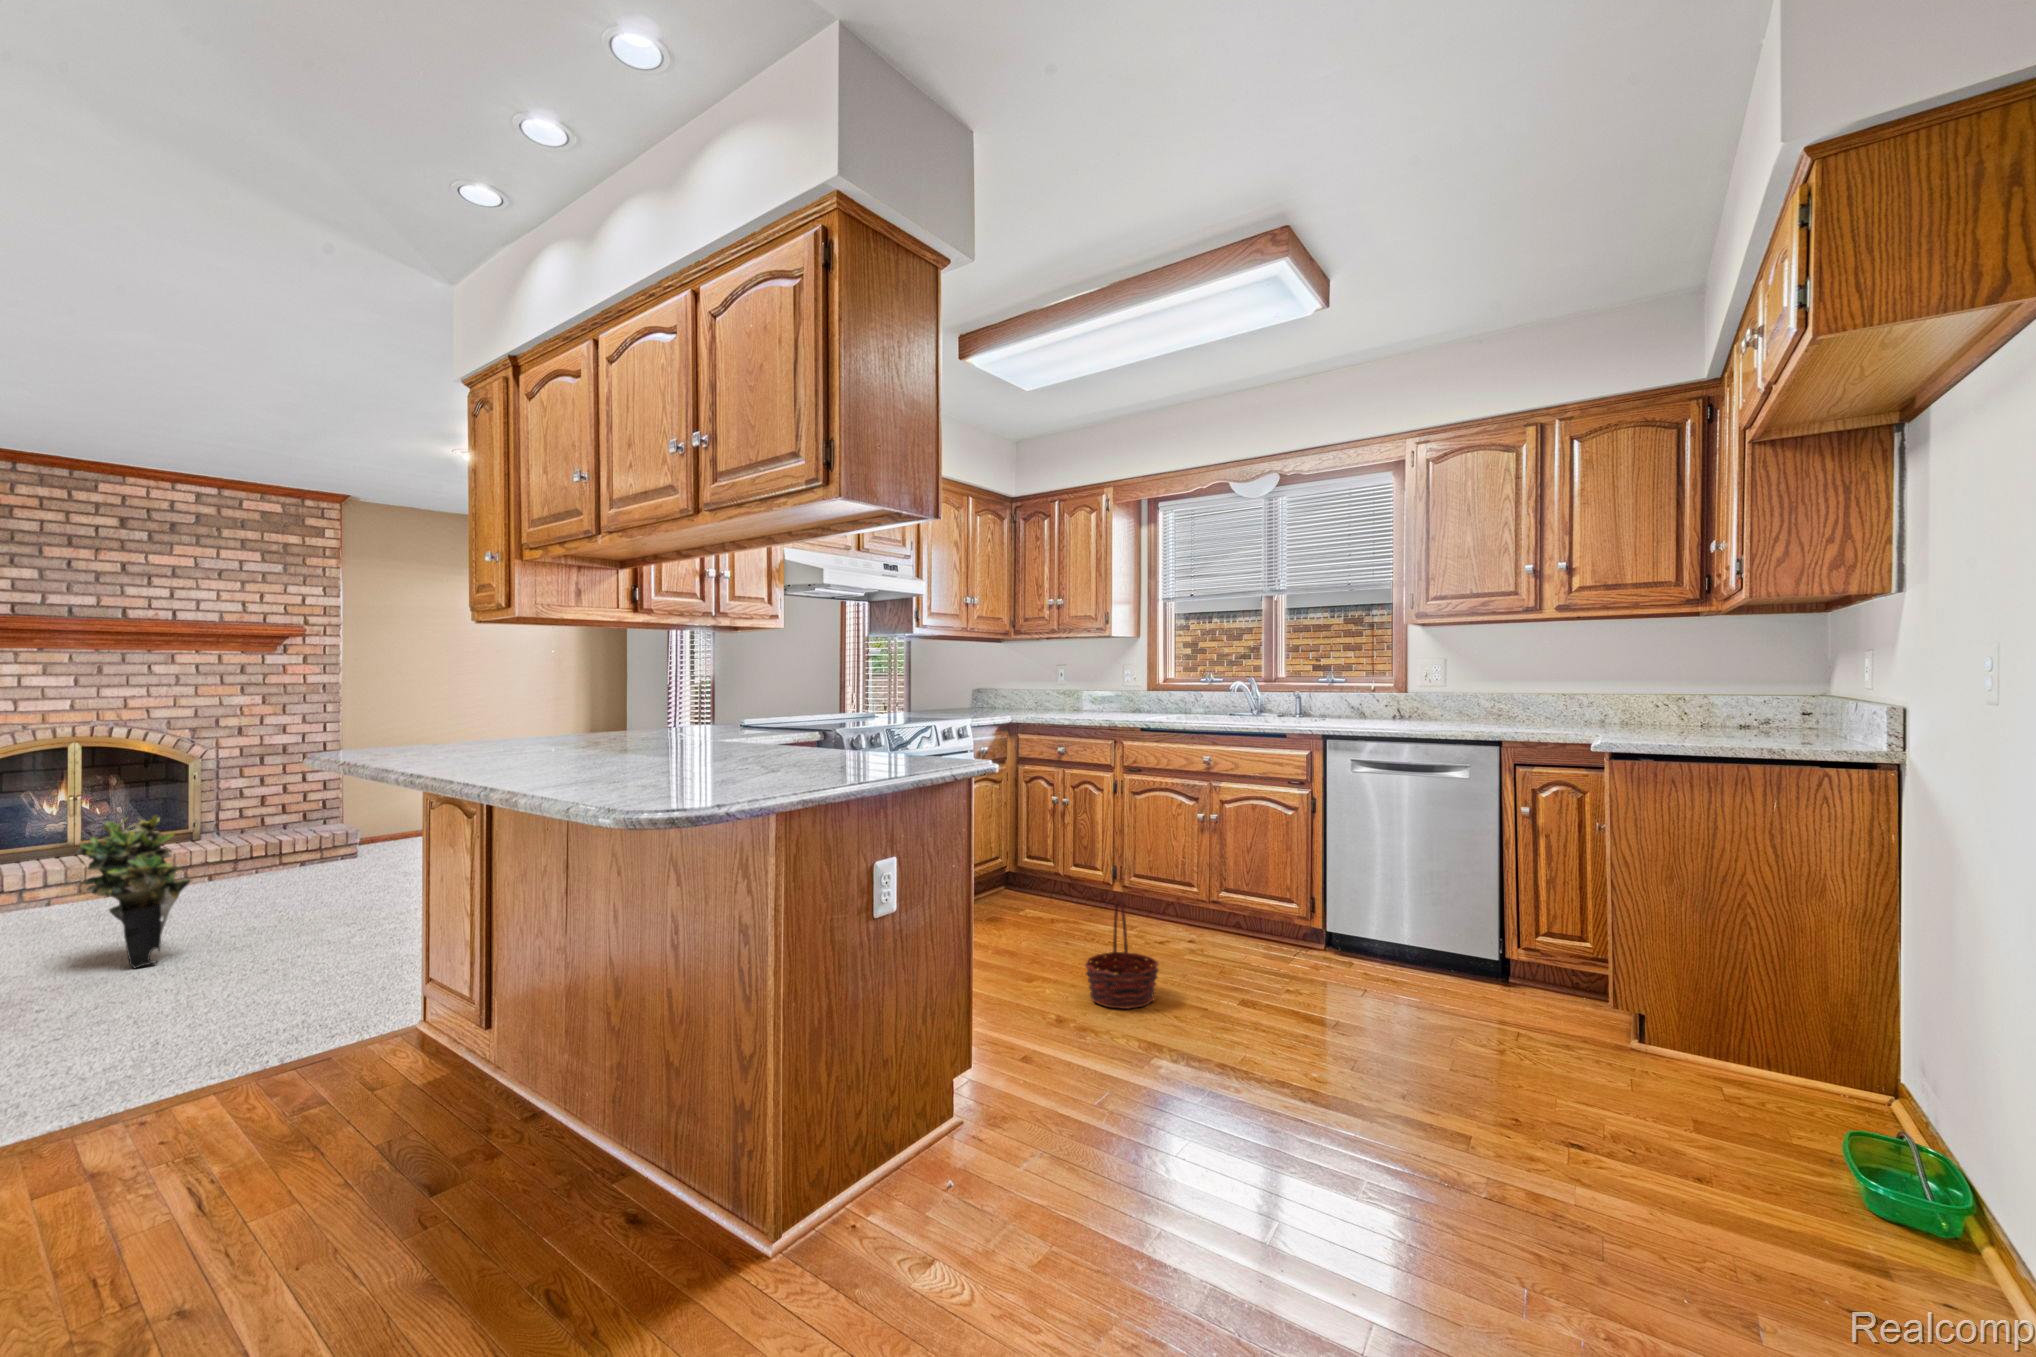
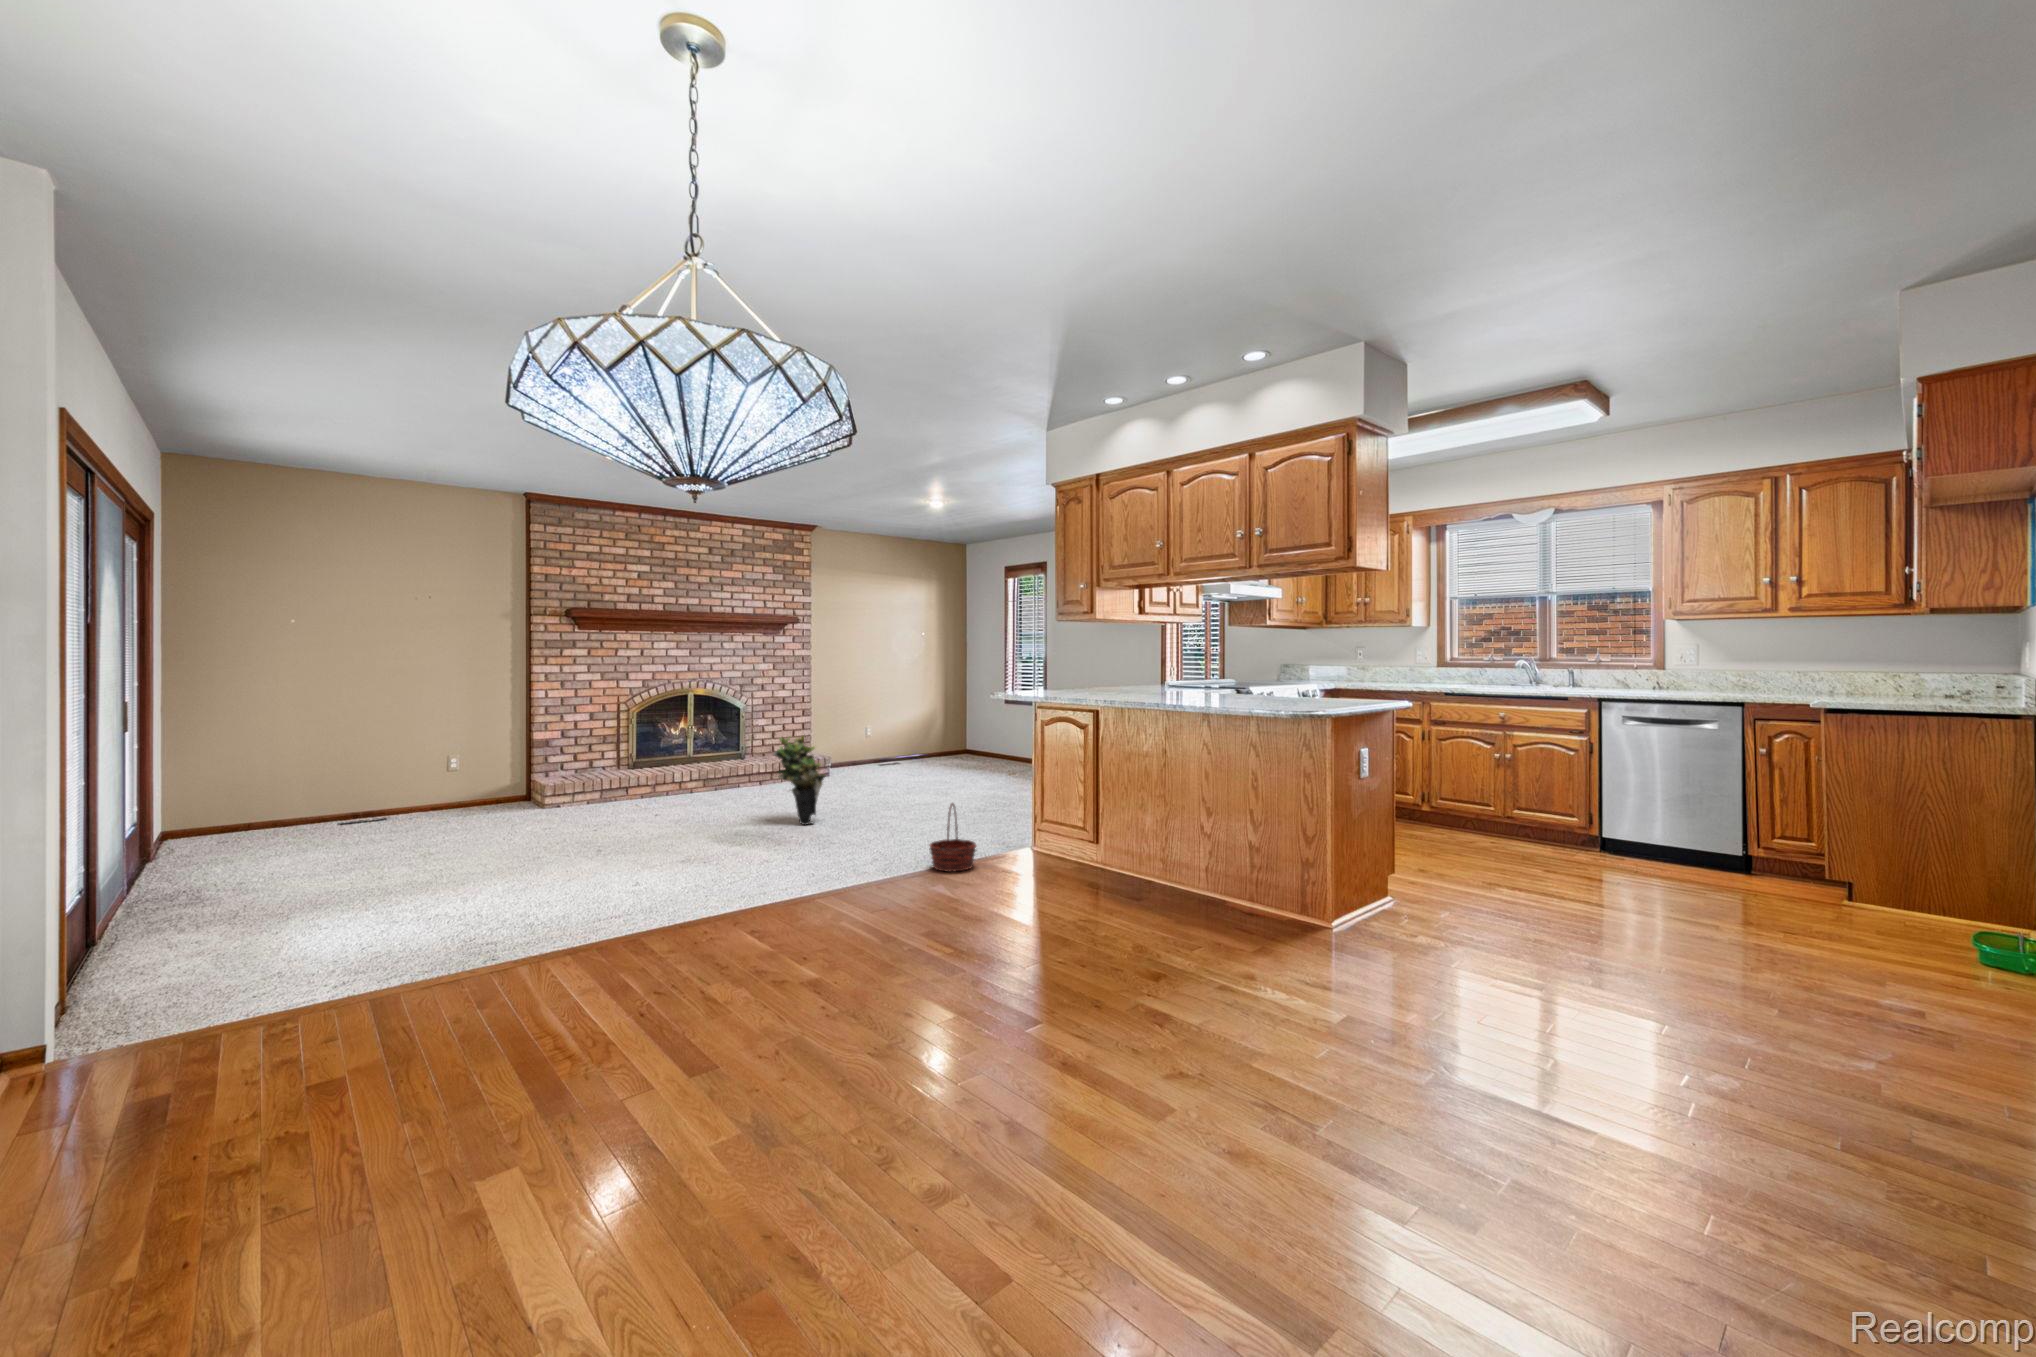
basket: present [1085,898,1159,1009] -> present [929,803,976,871]

